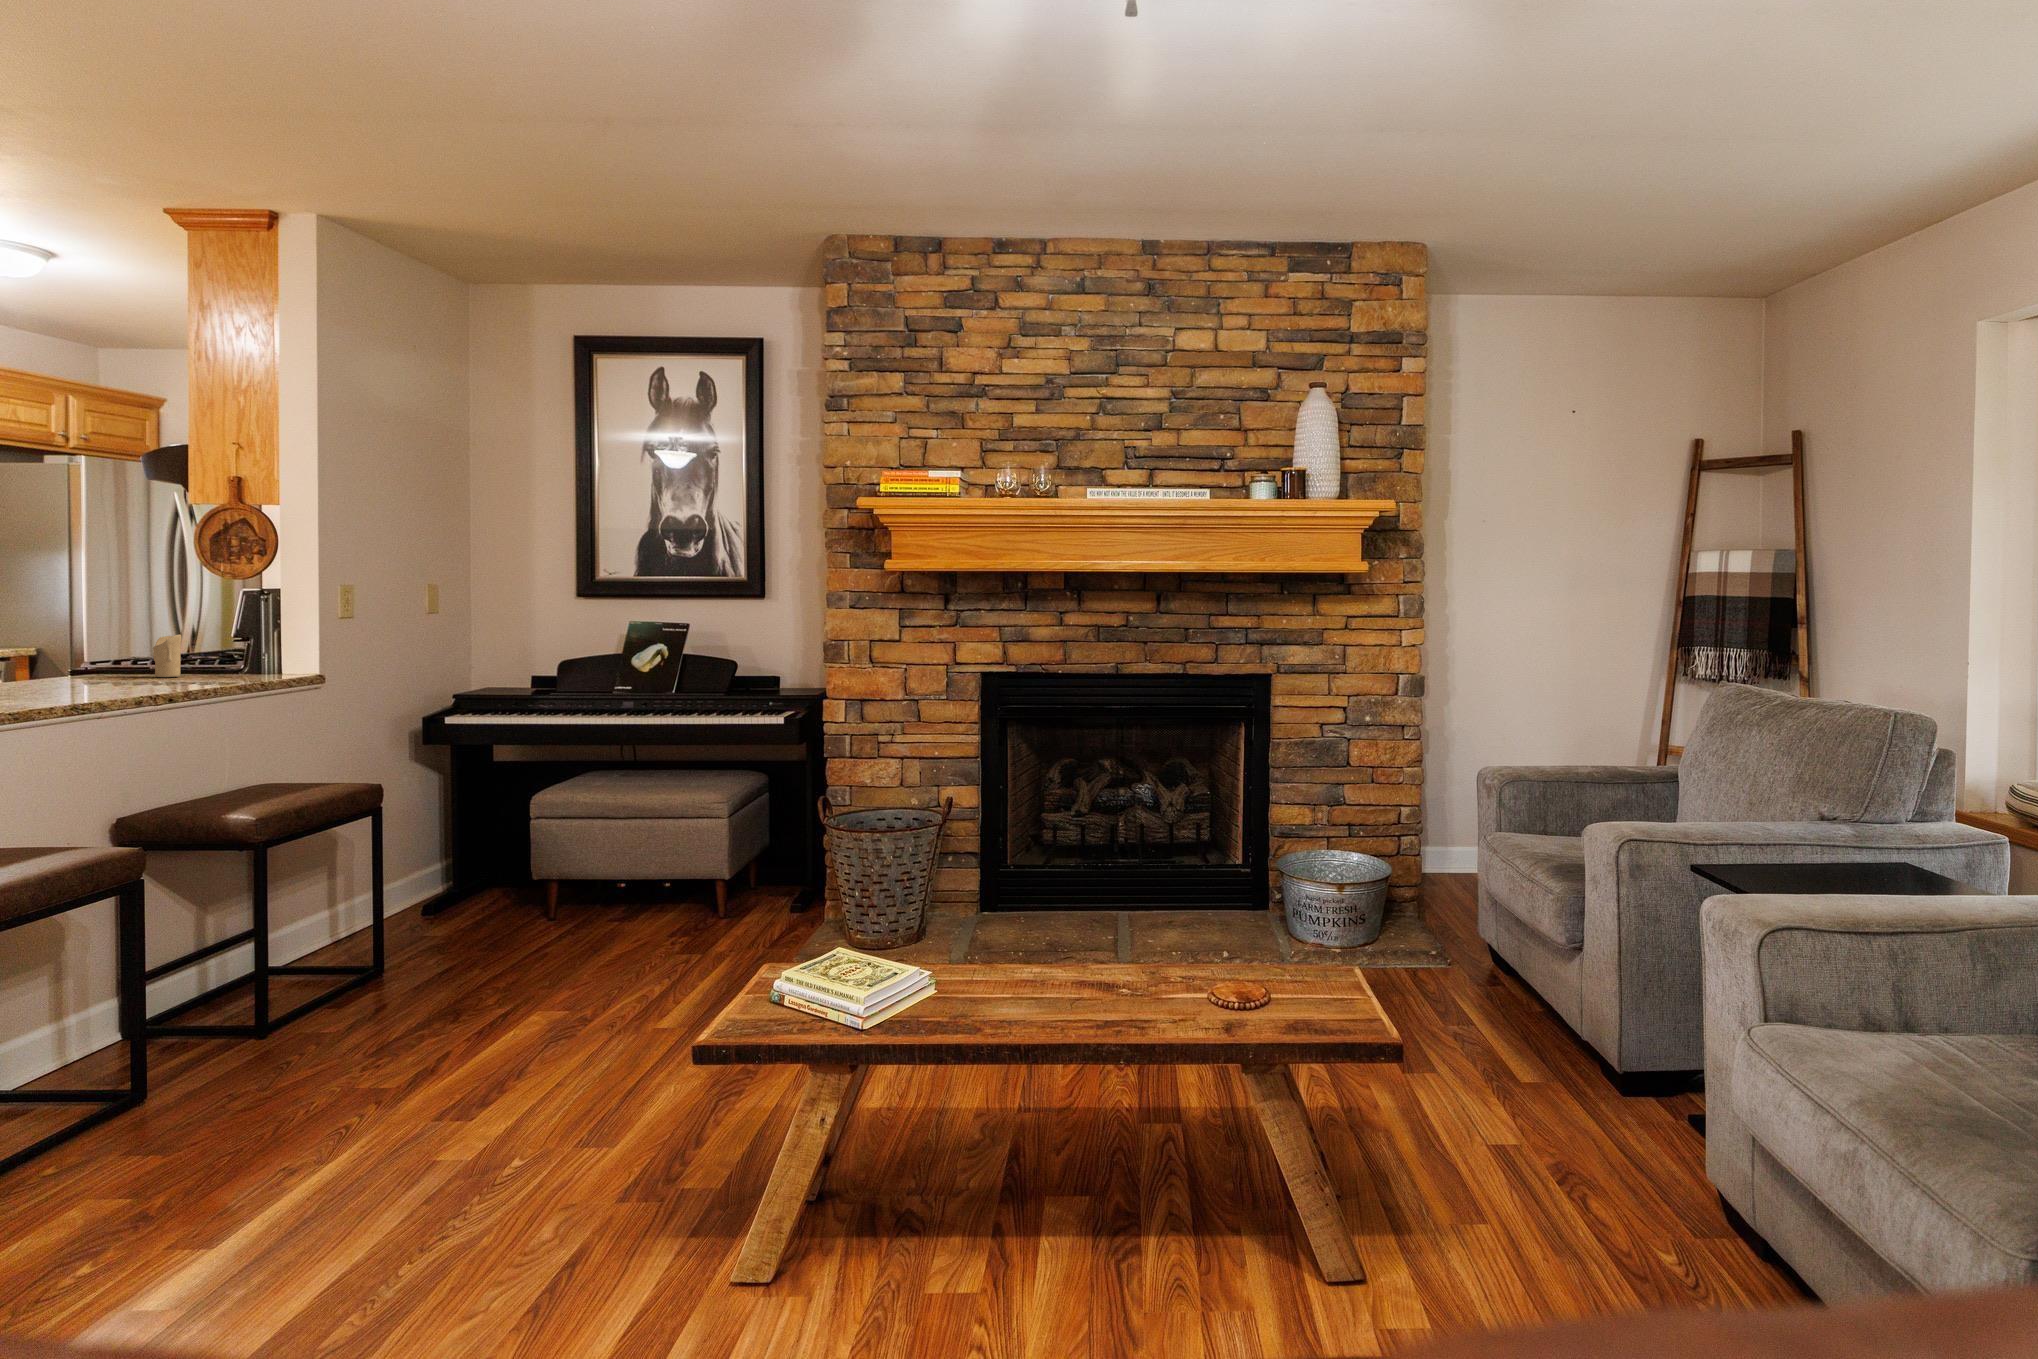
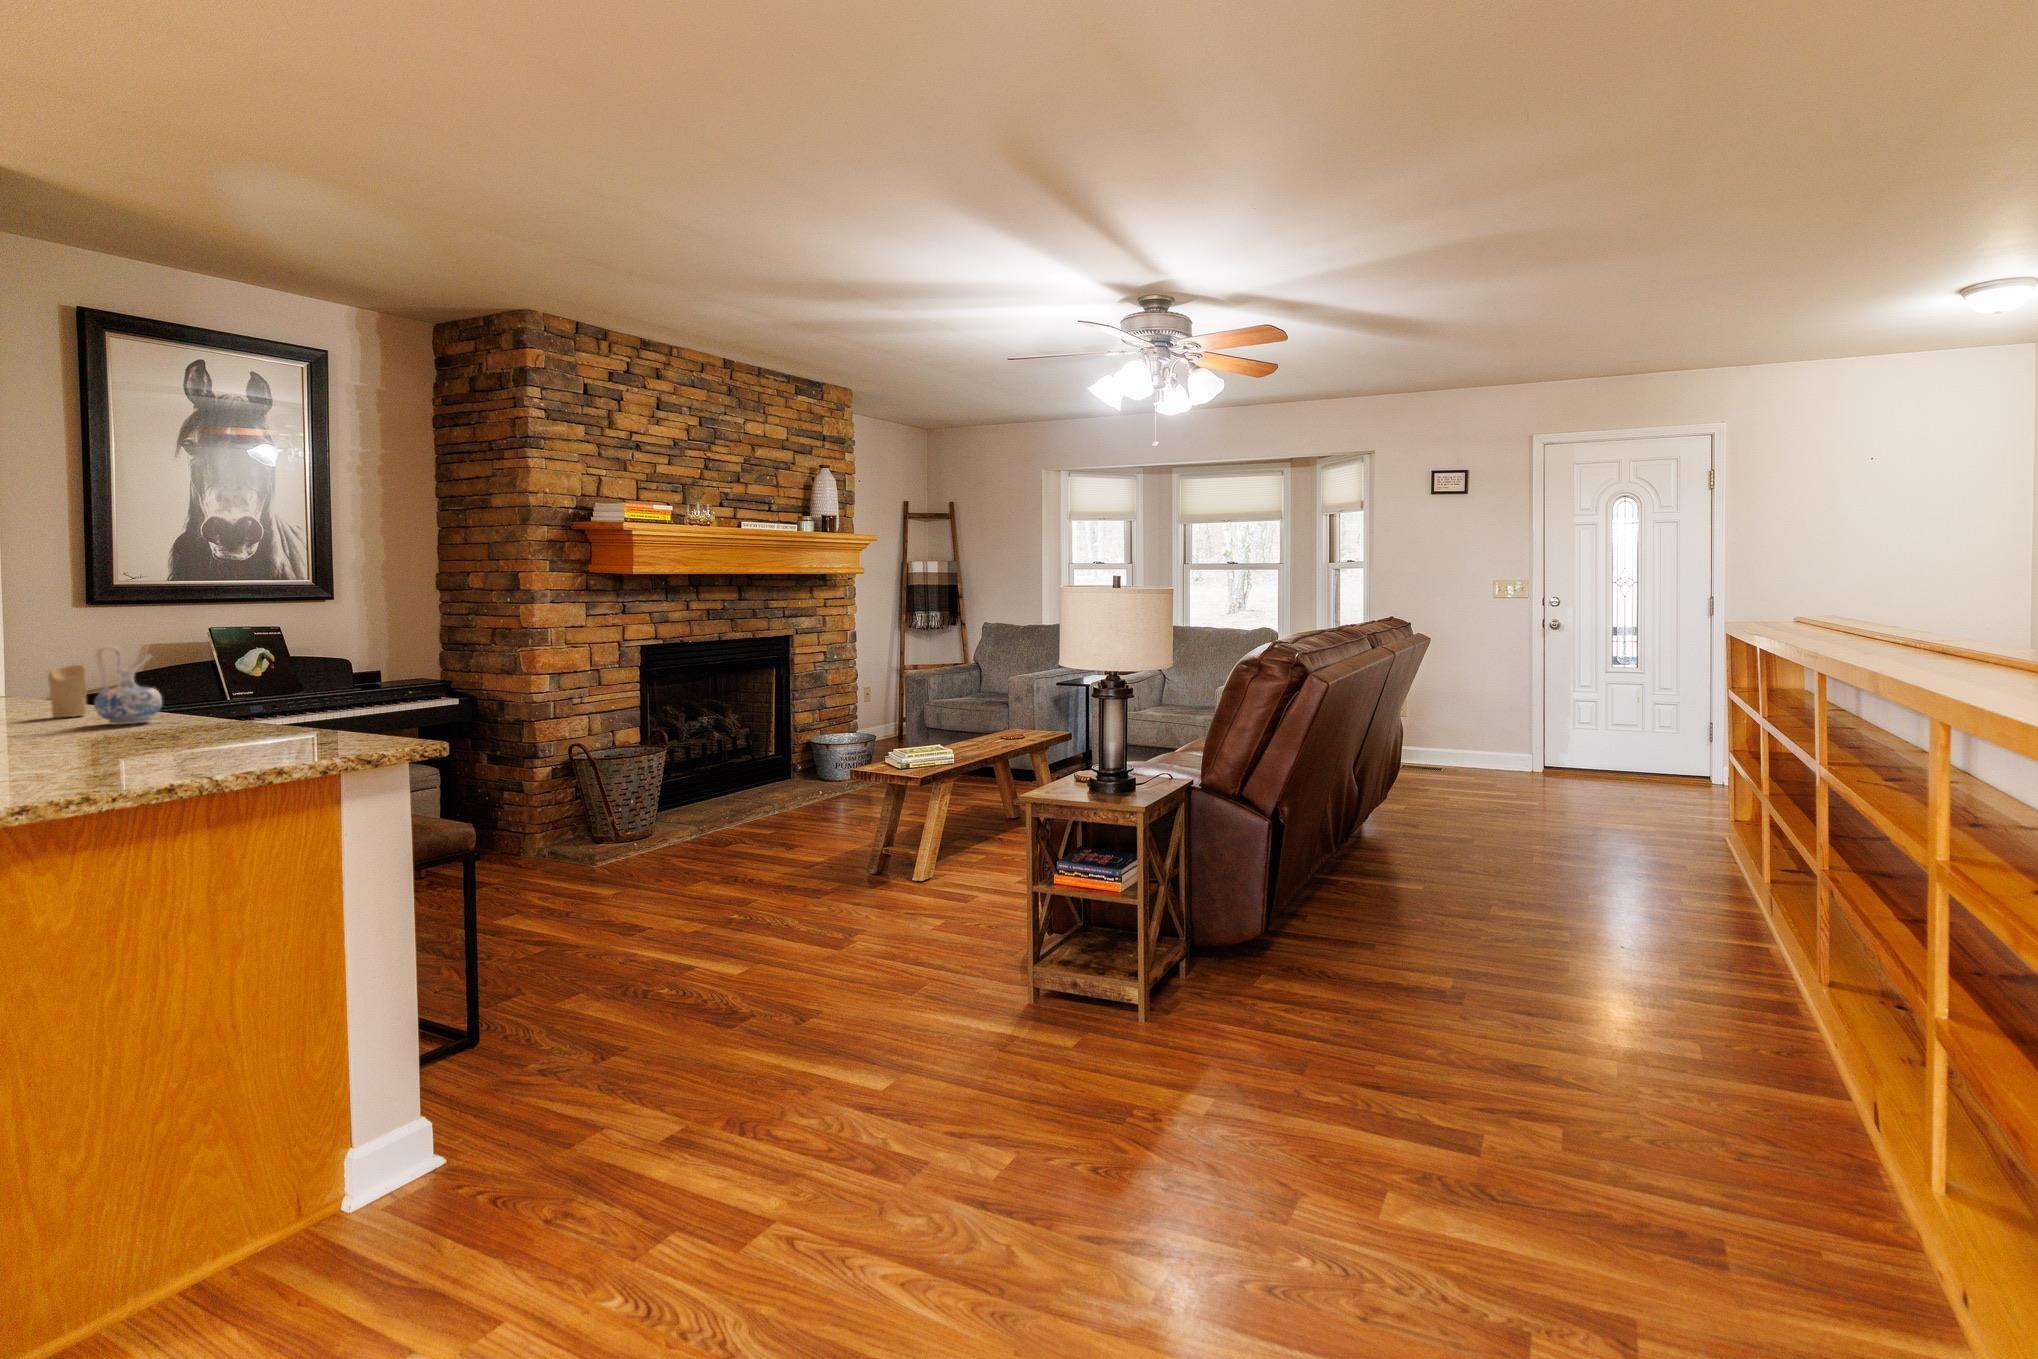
ceramic pitcher: none [57,615,112,684] -> present [94,645,162,725]

